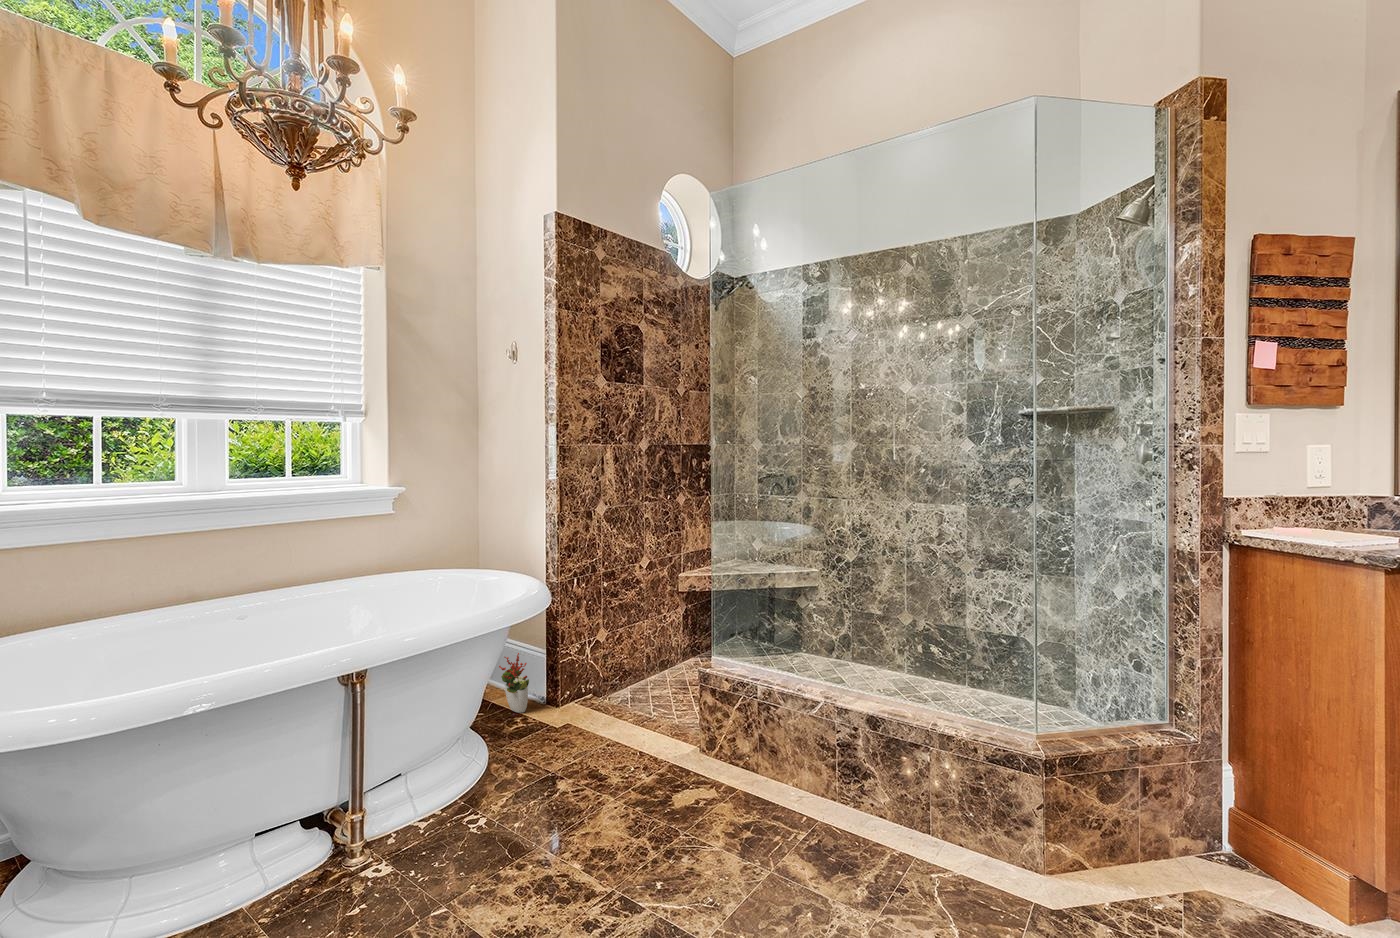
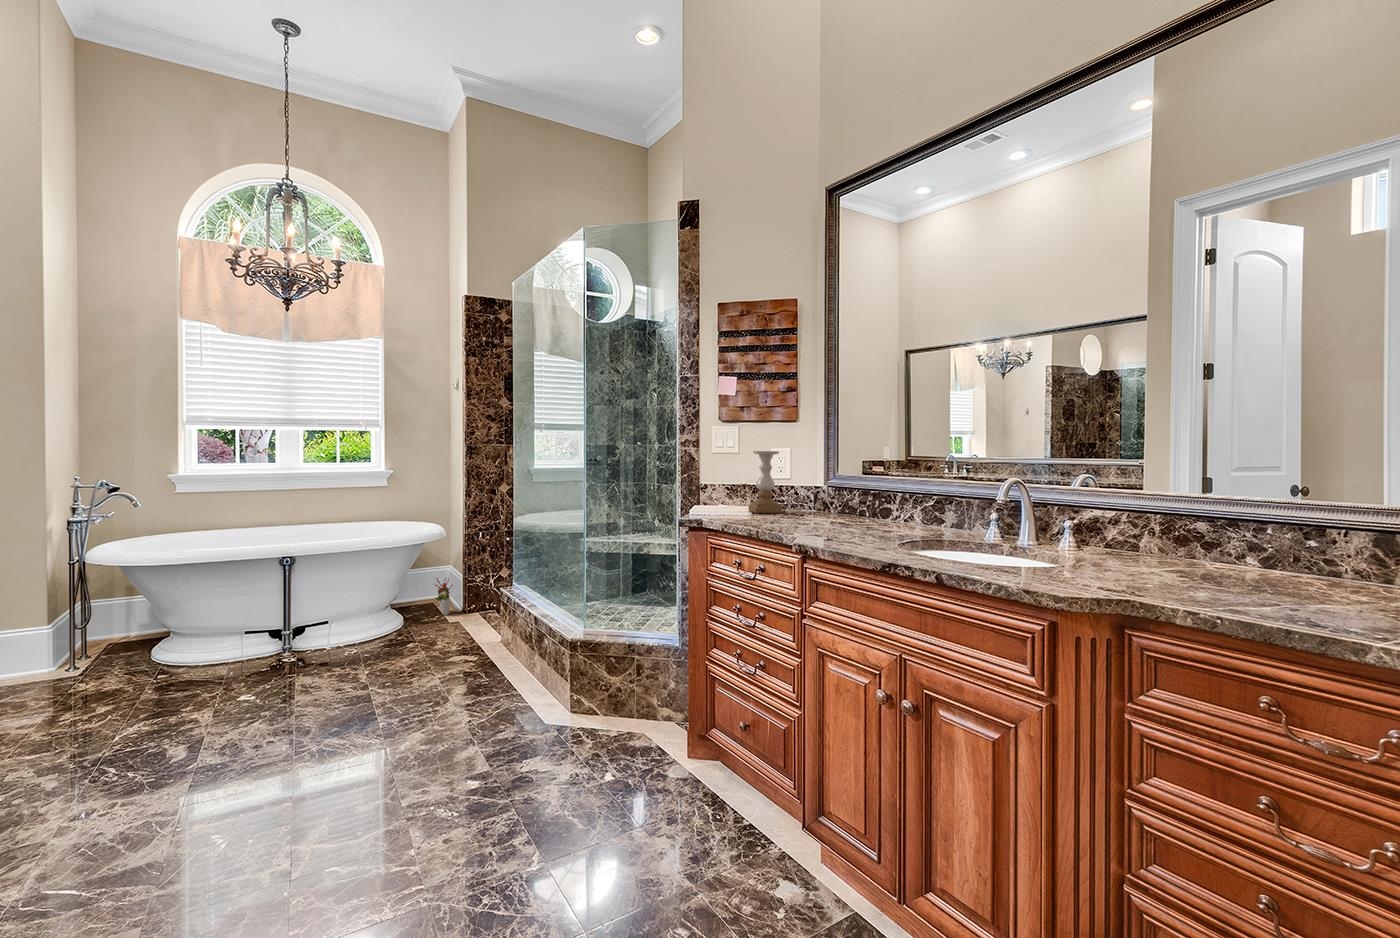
candle holder: none [1278,448,1341,537] -> present [749,451,782,513]

